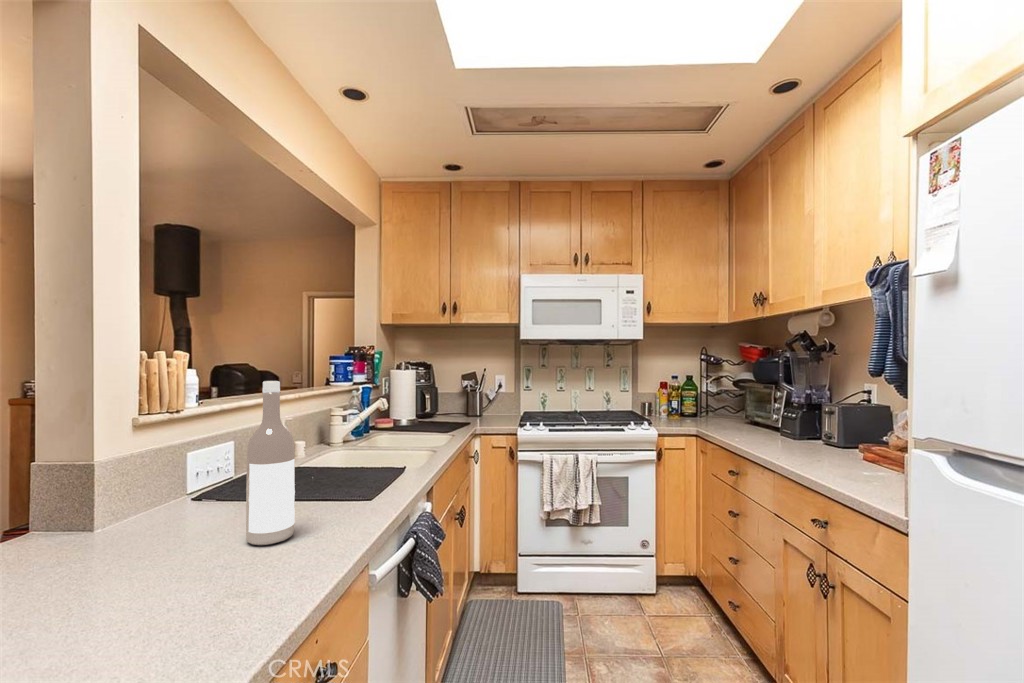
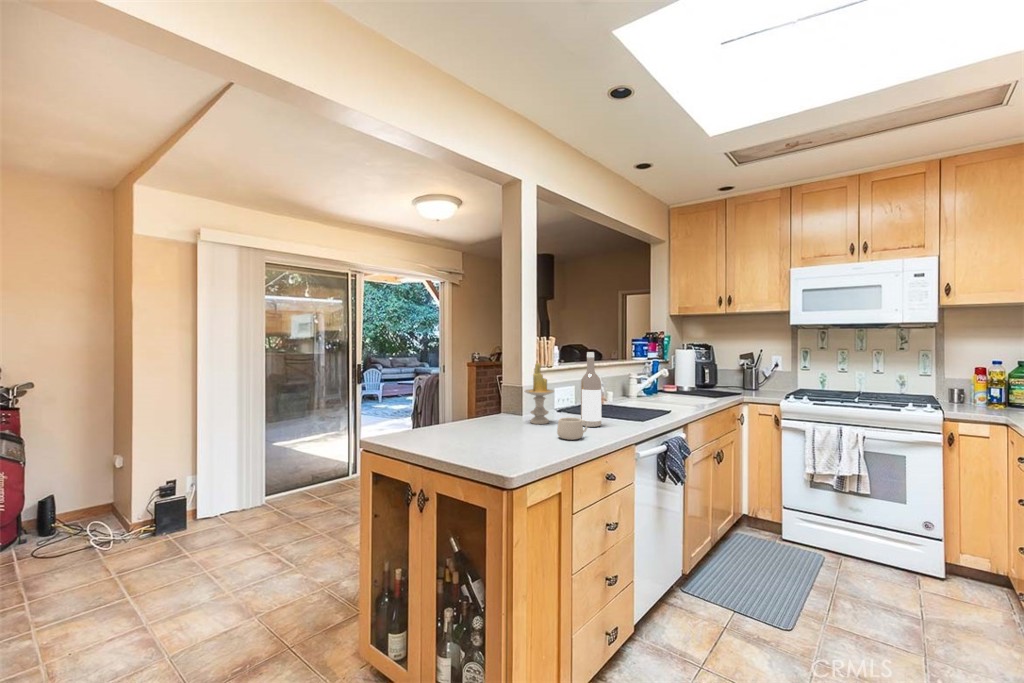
candle: none [85,410,178,565] -> present [525,363,554,424]
mug: none [172,550,264,624] -> present [557,417,588,440]

